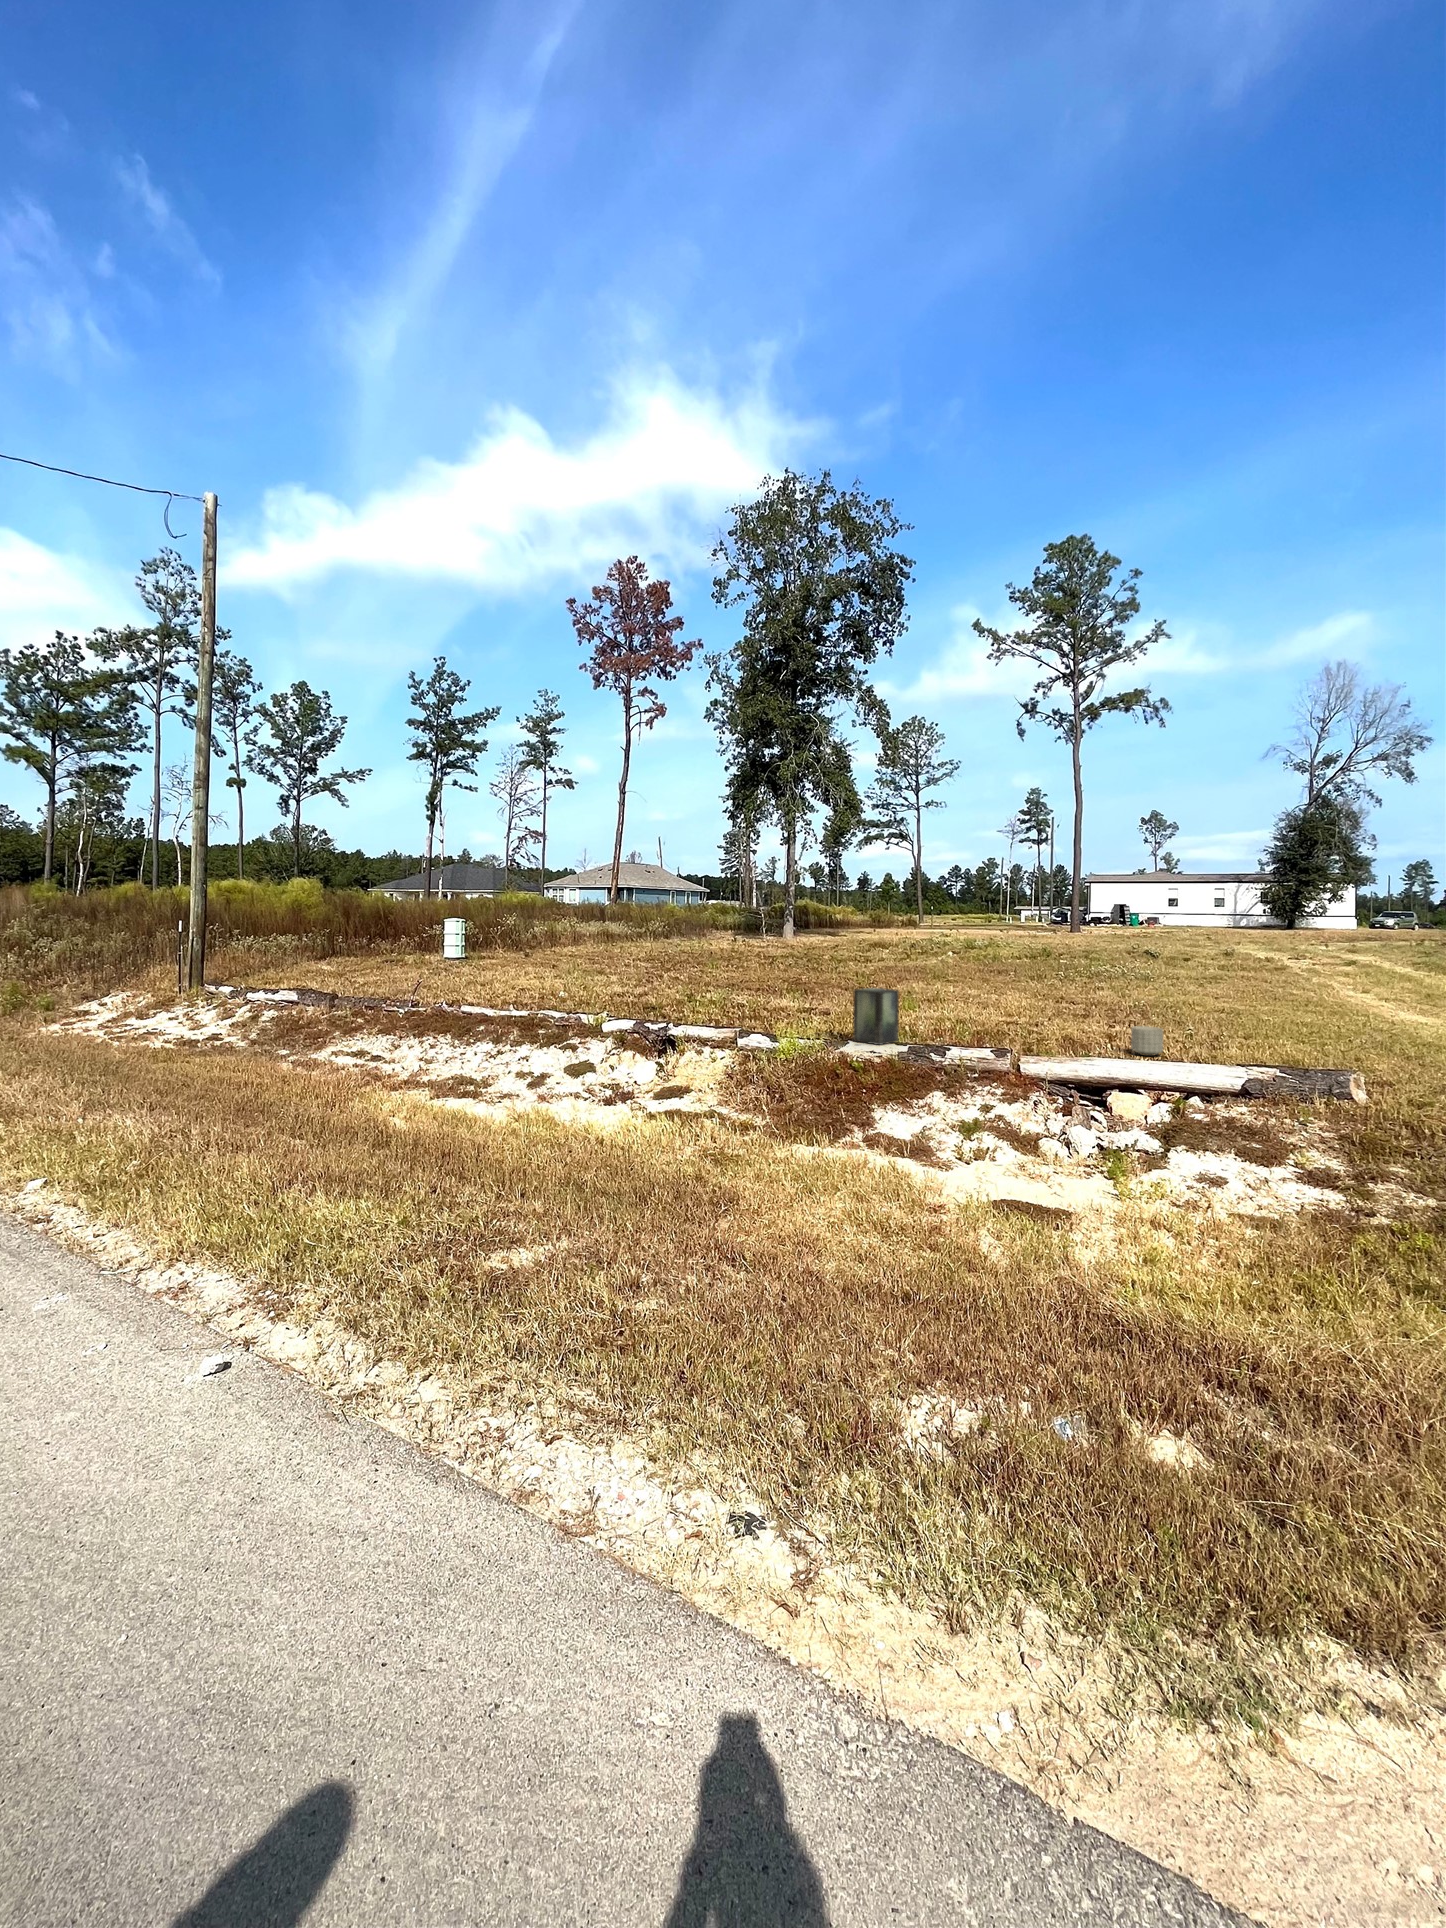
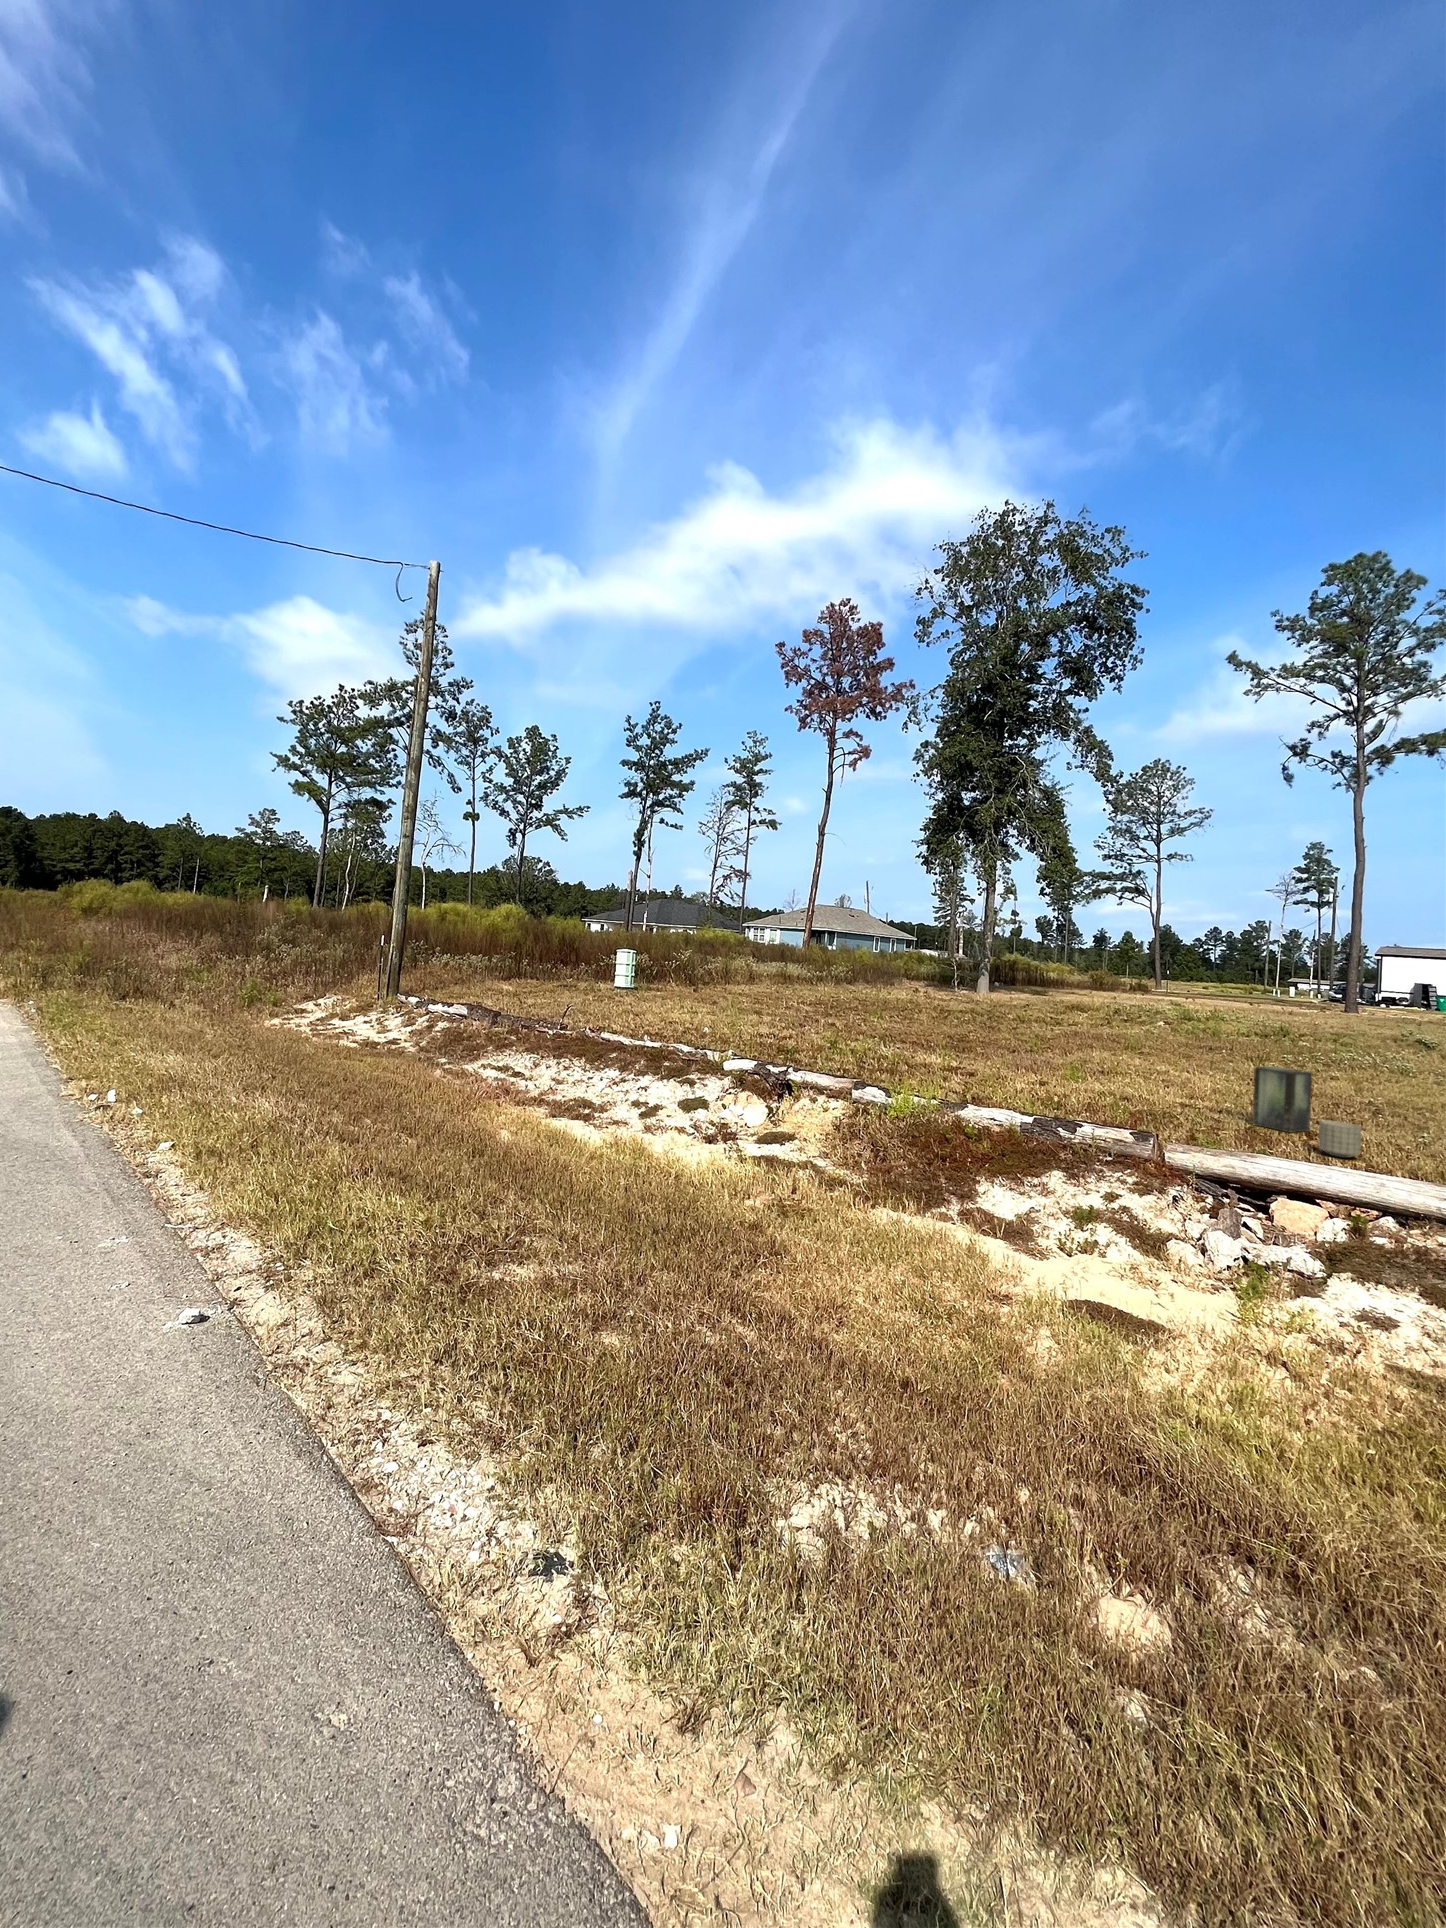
storage box: present [853,987,899,1045] -> present [1252,1067,1312,1133]

